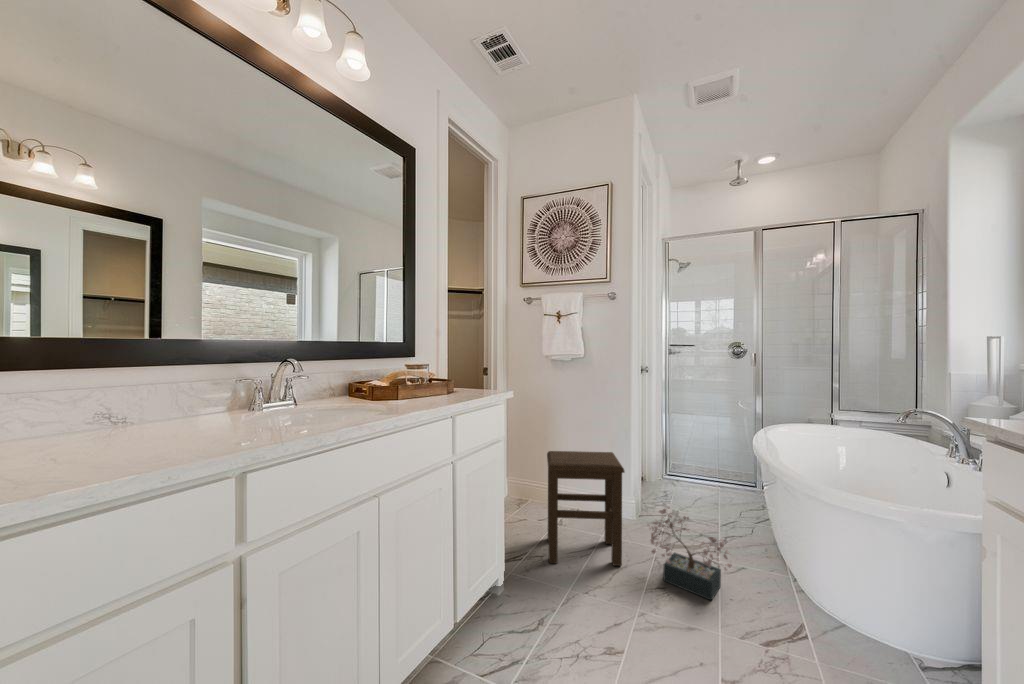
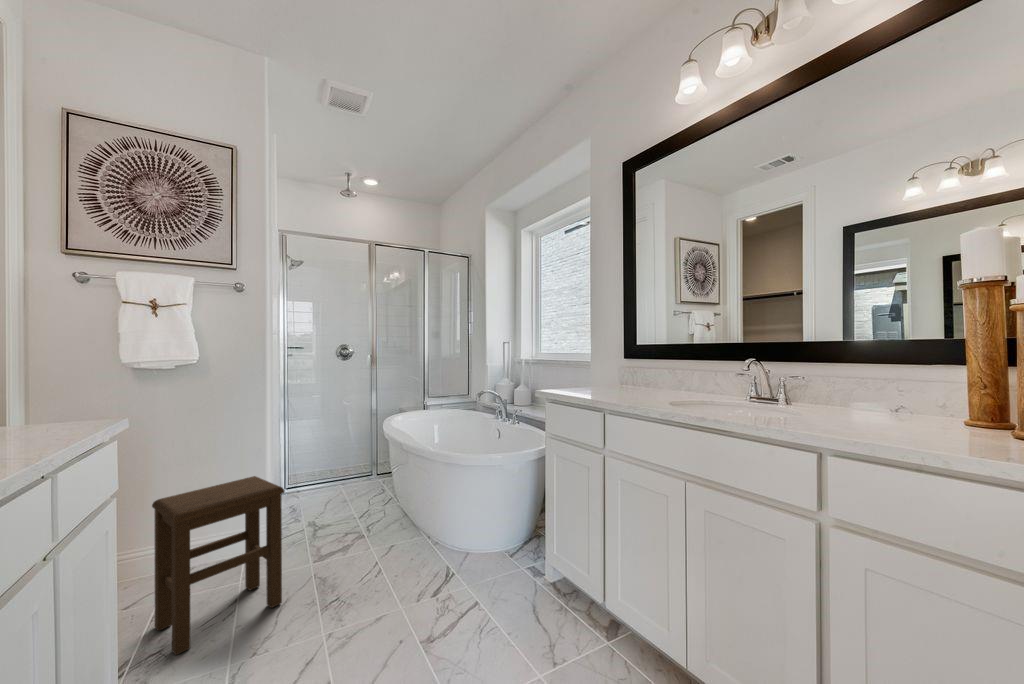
decorative plant: present [648,507,732,600] -> none [313,514,397,593]

